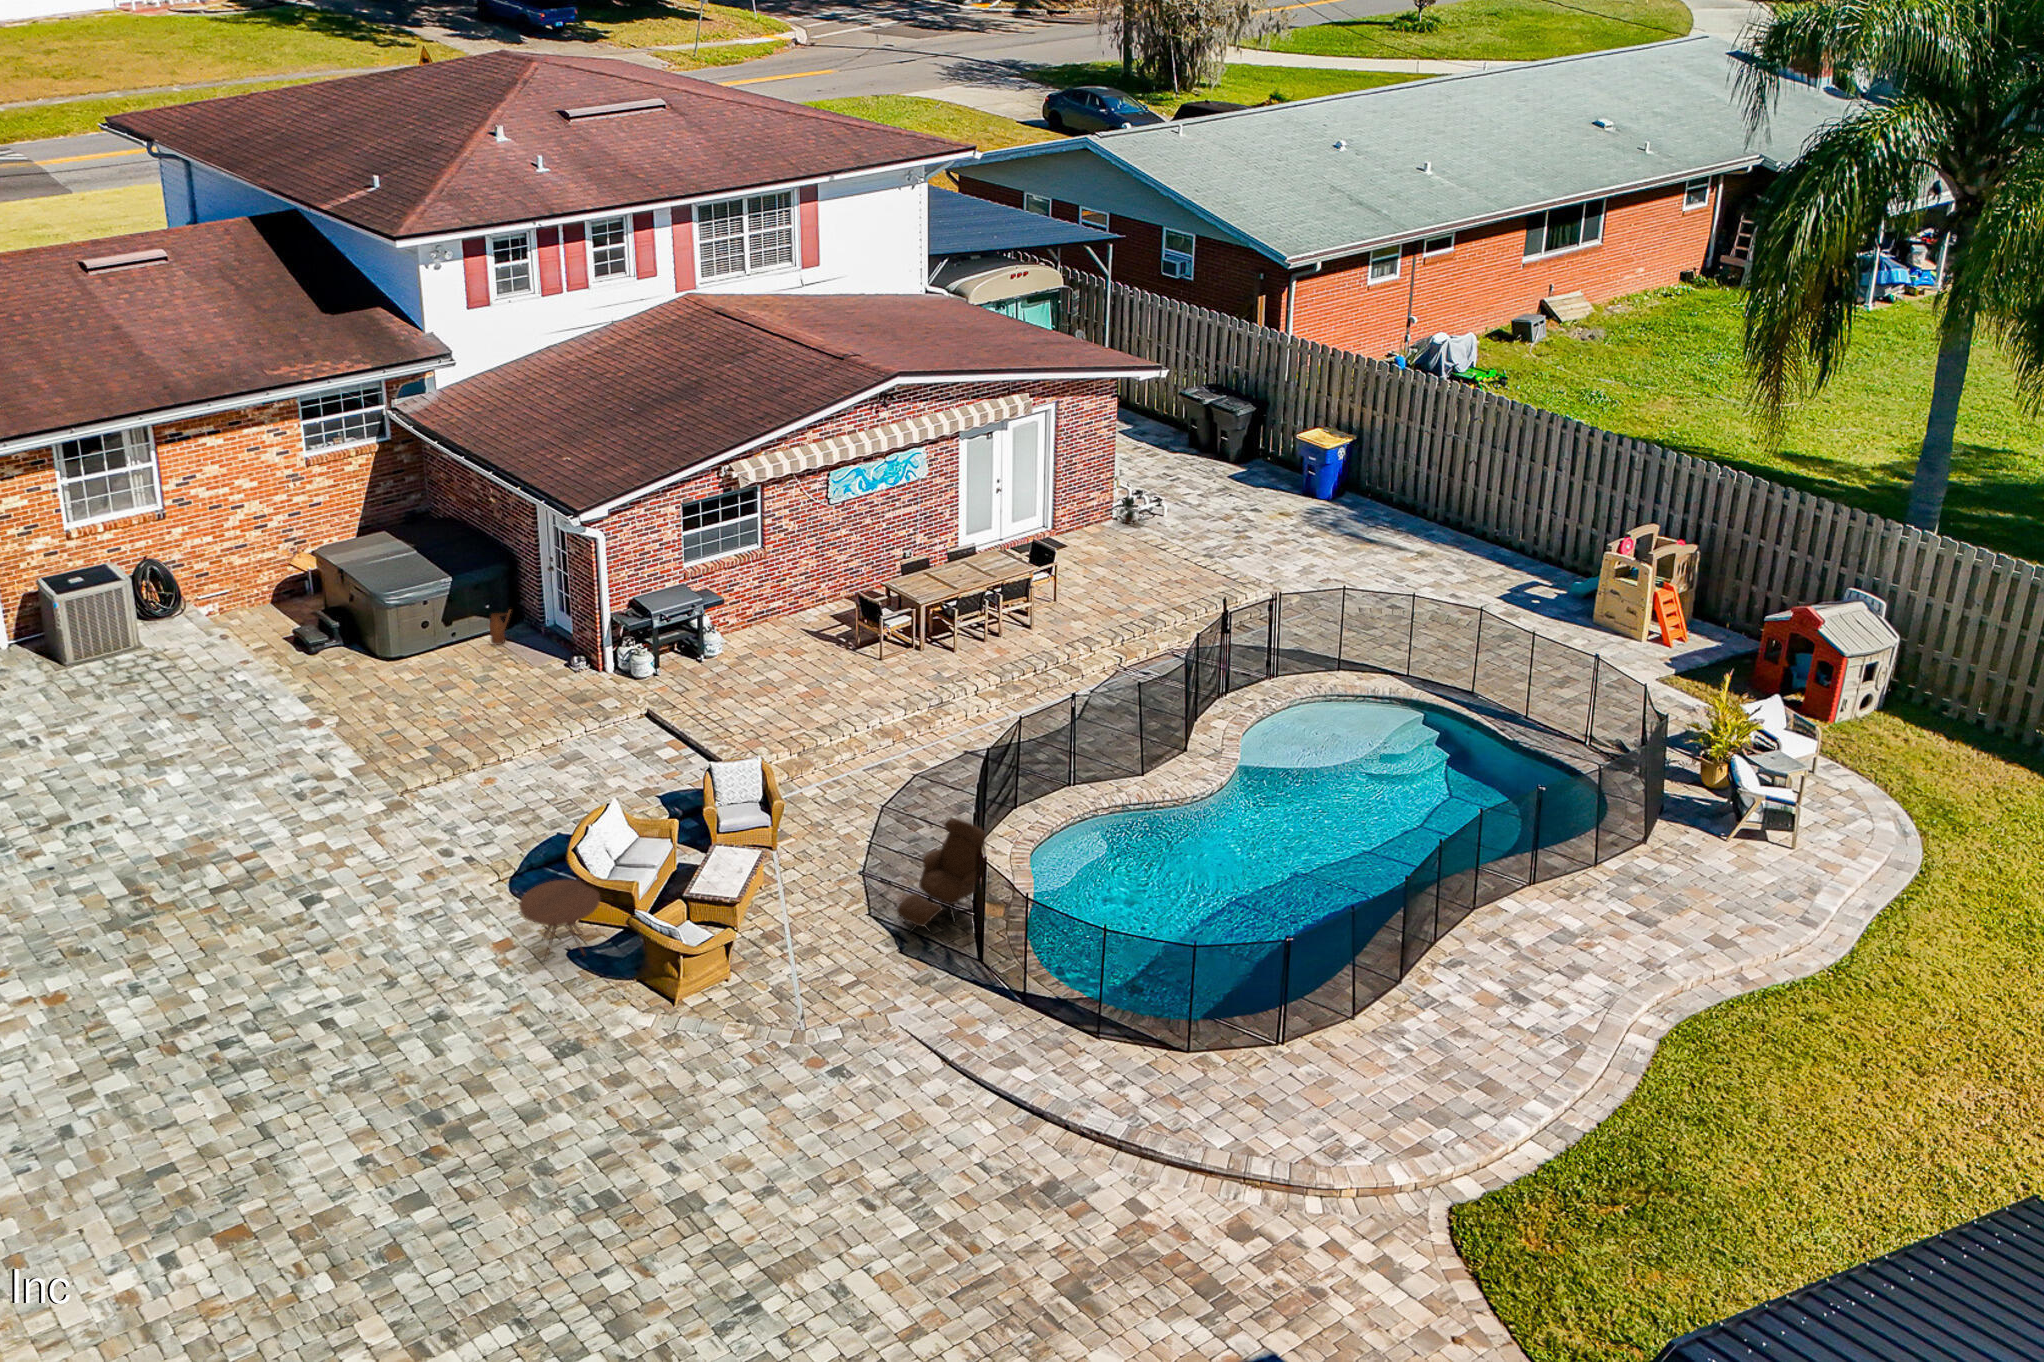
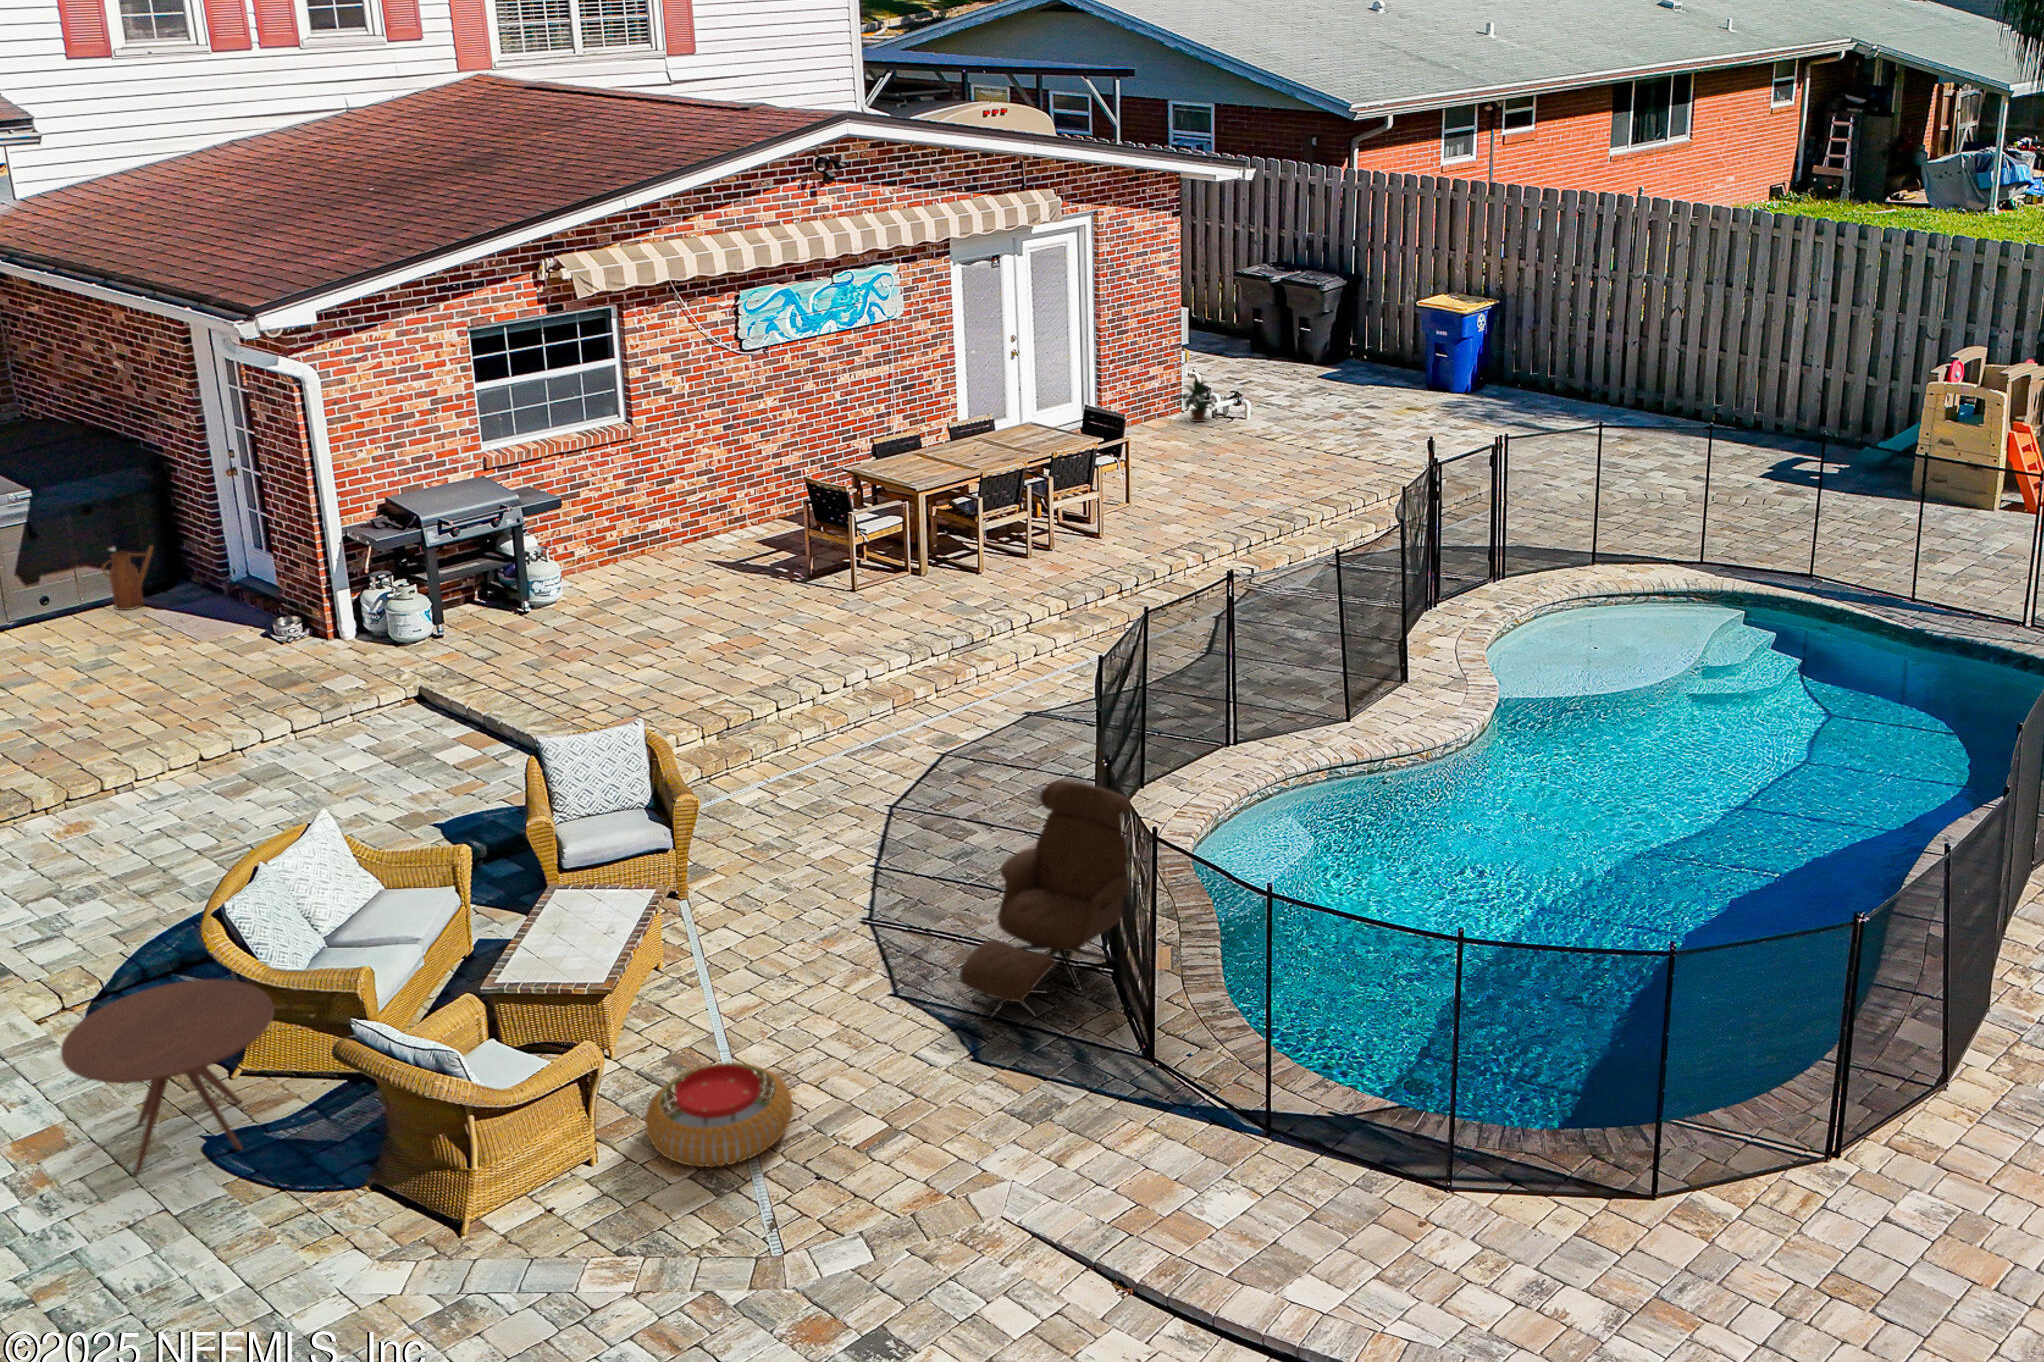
pouf: none [751,941,814,988] -> present [645,1062,793,1167]

